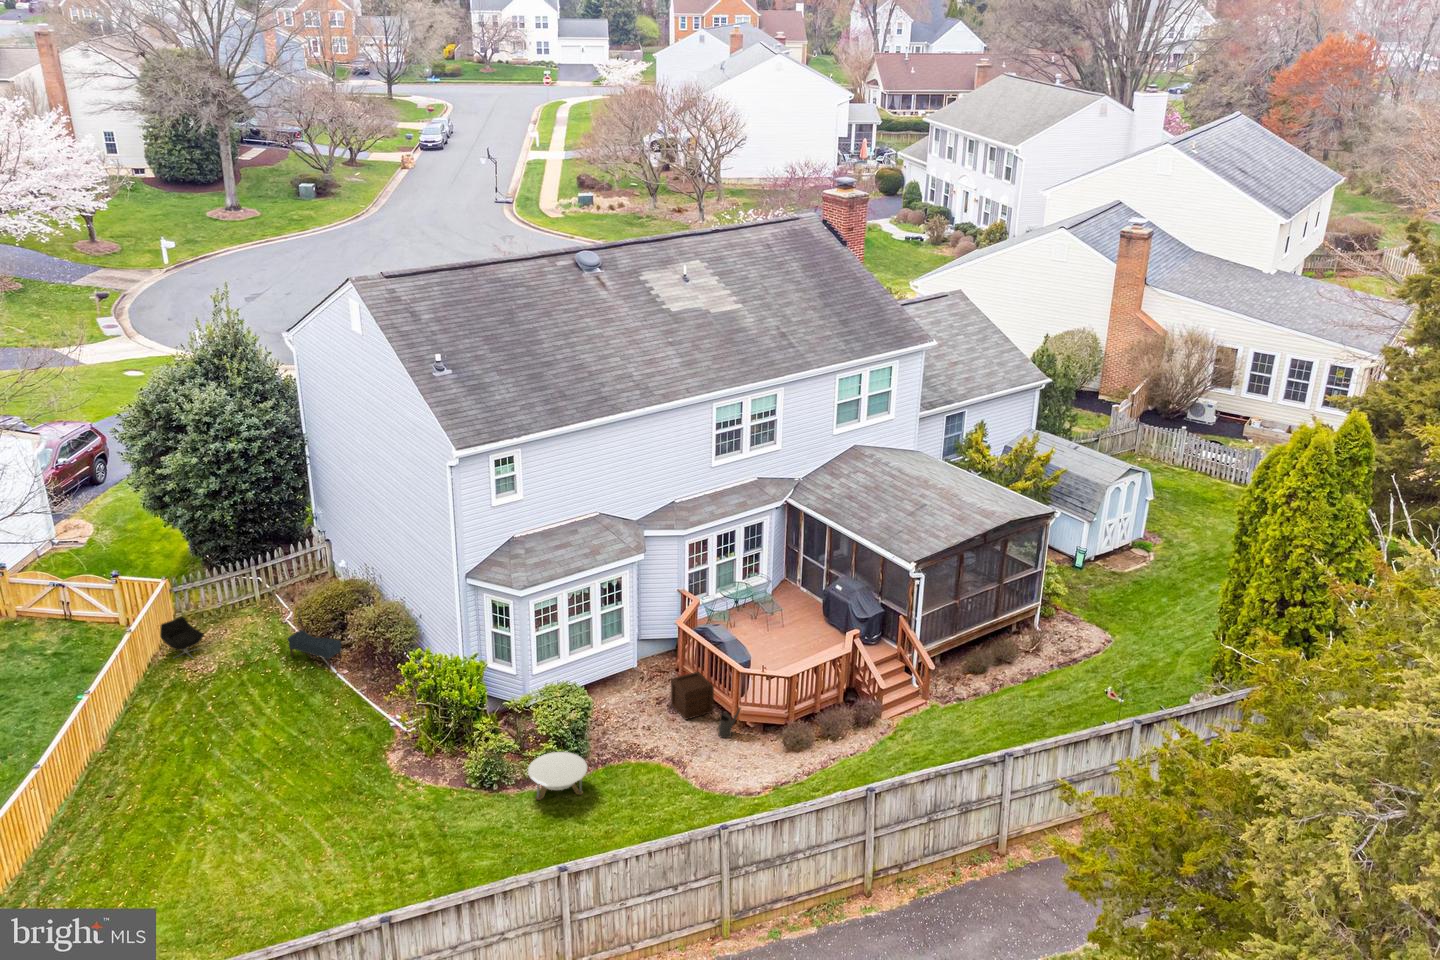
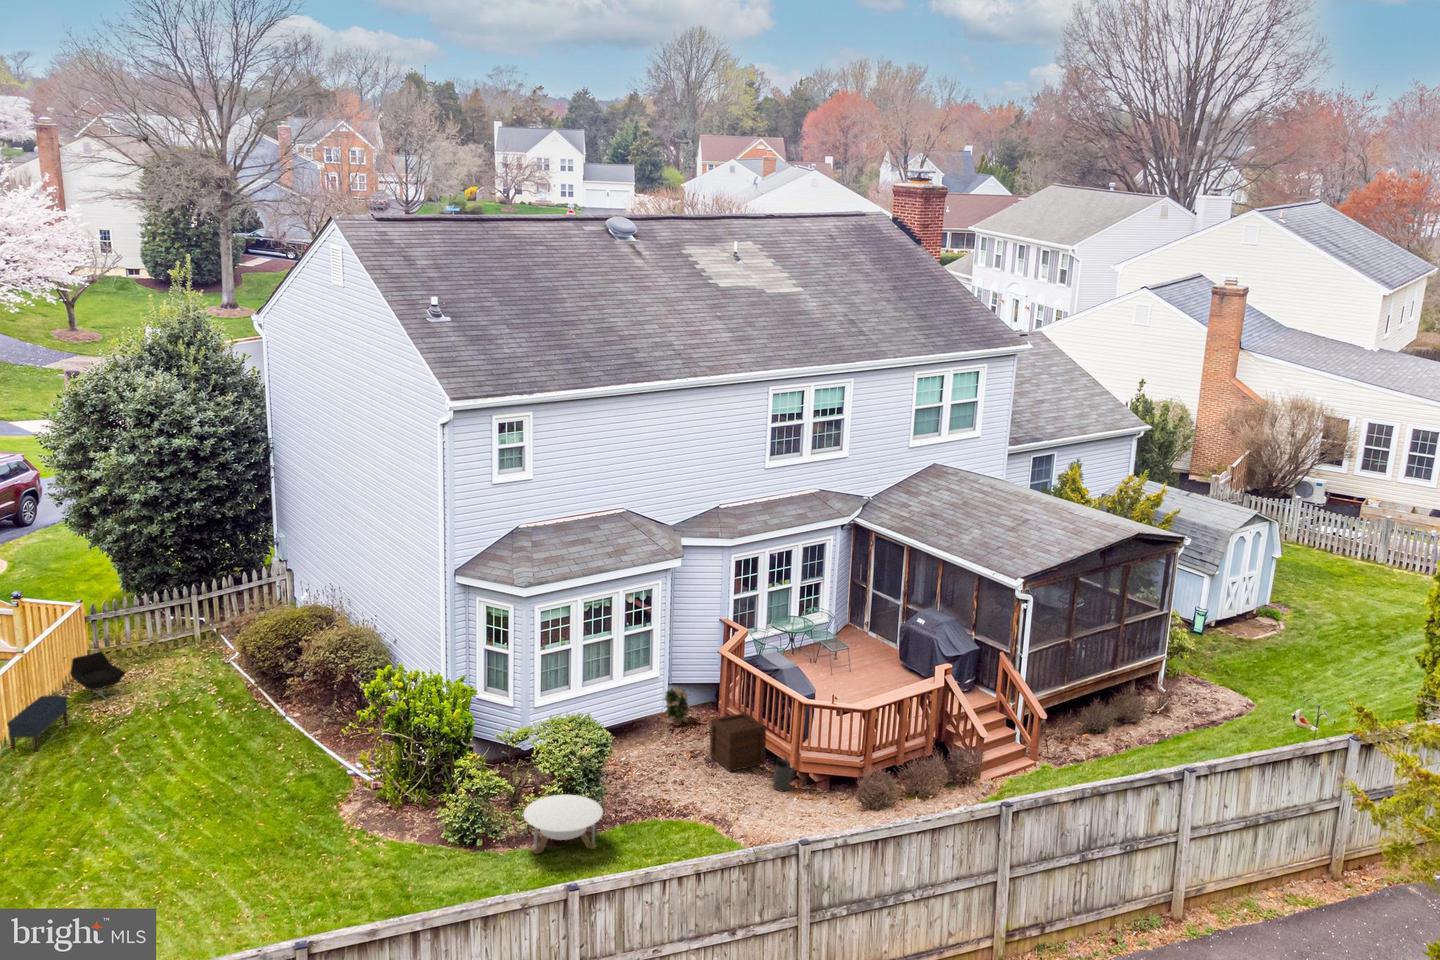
bench: present [288,630,342,669] -> present [7,695,68,752]
decorative plant: none [634,645,656,675] -> present [664,687,689,726]

